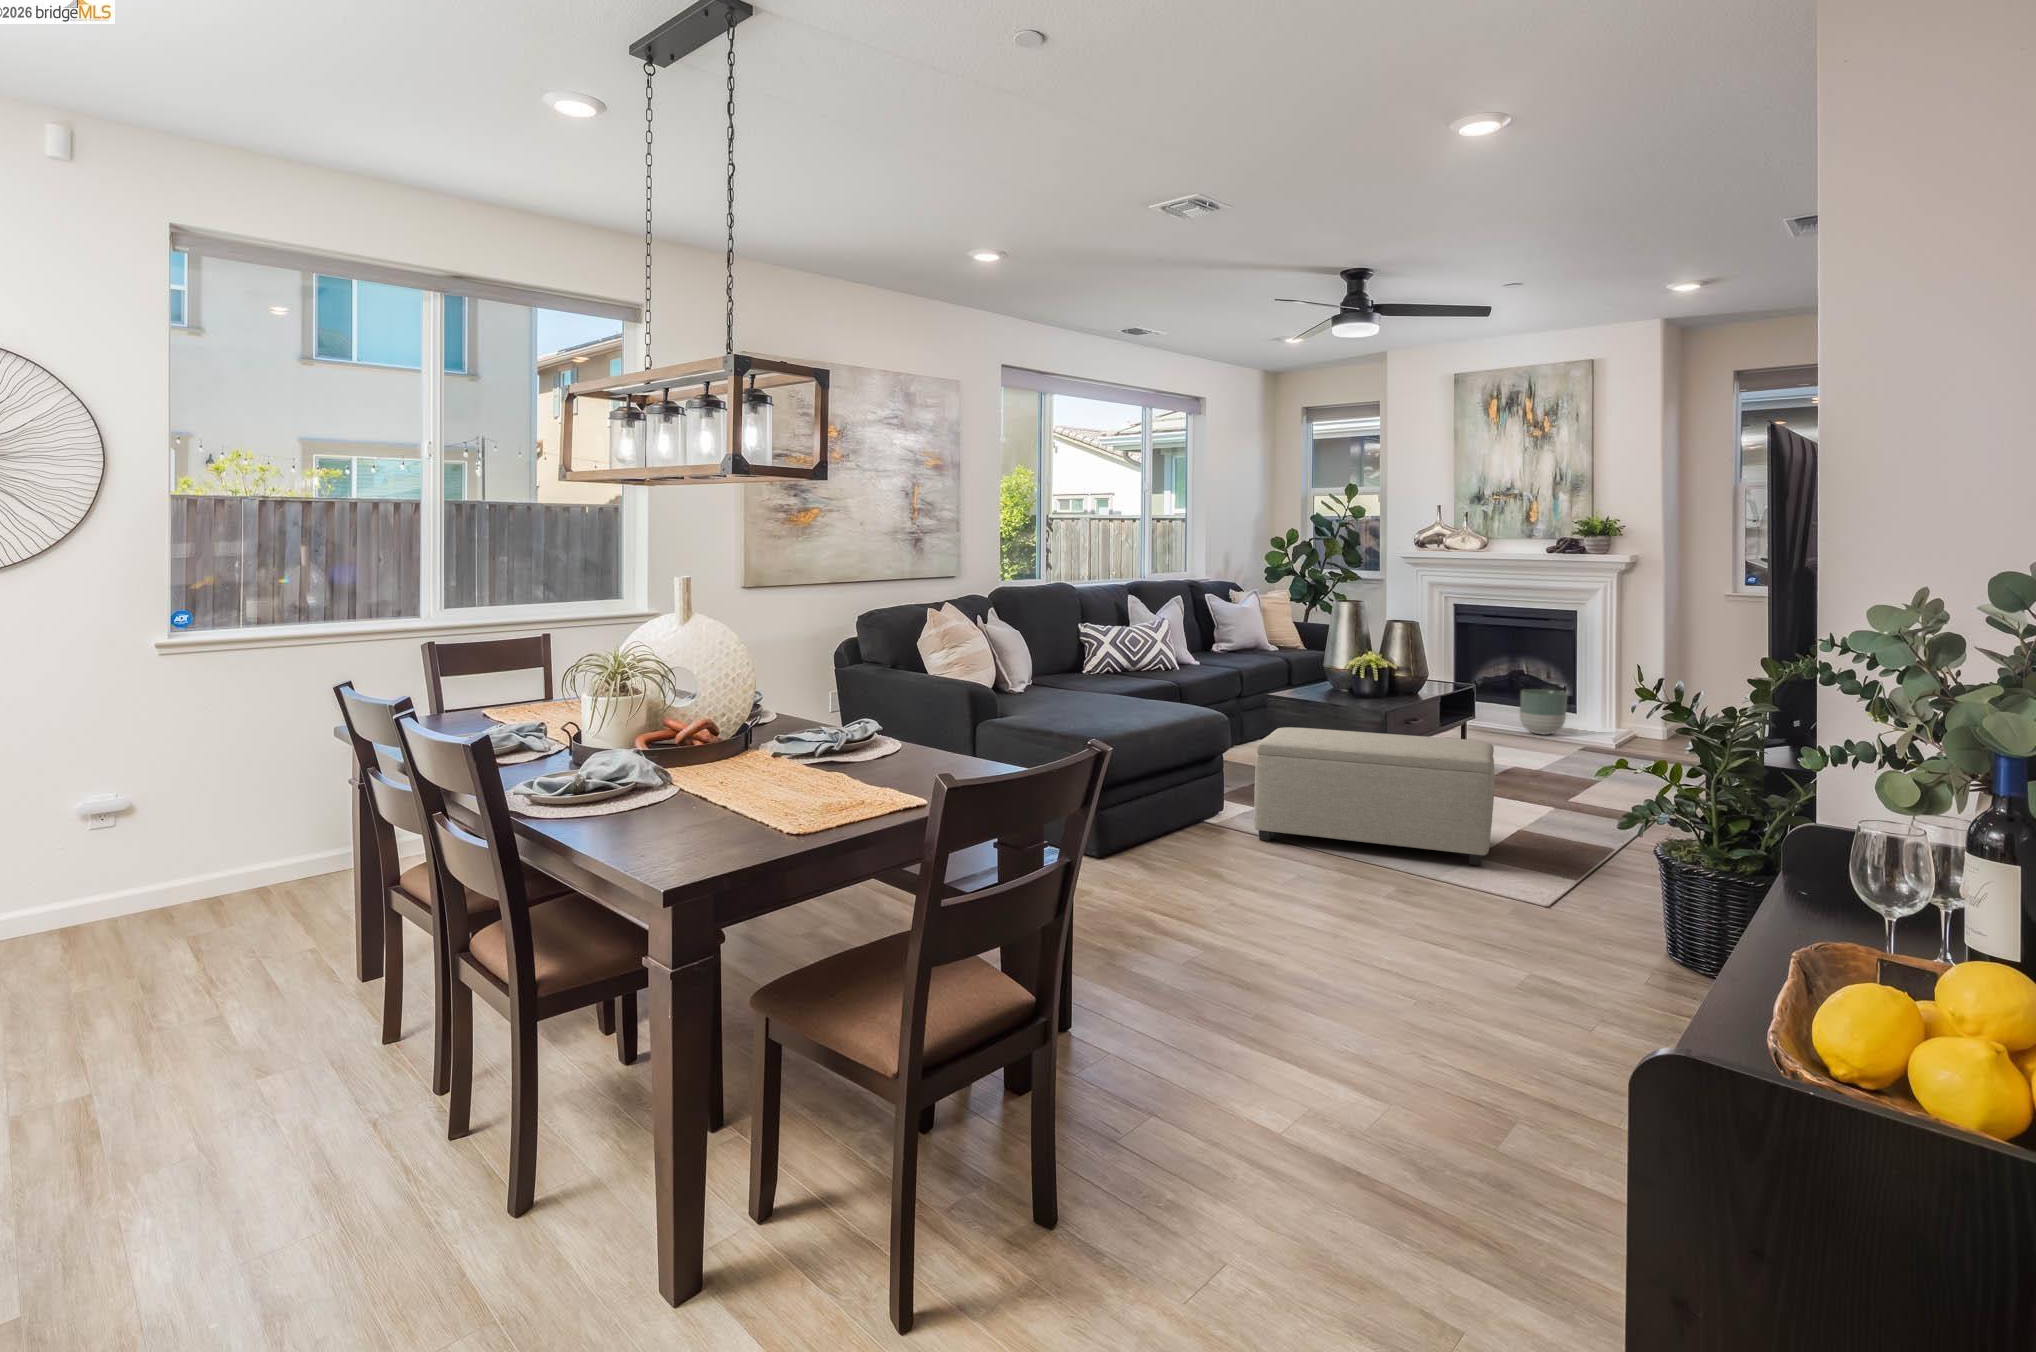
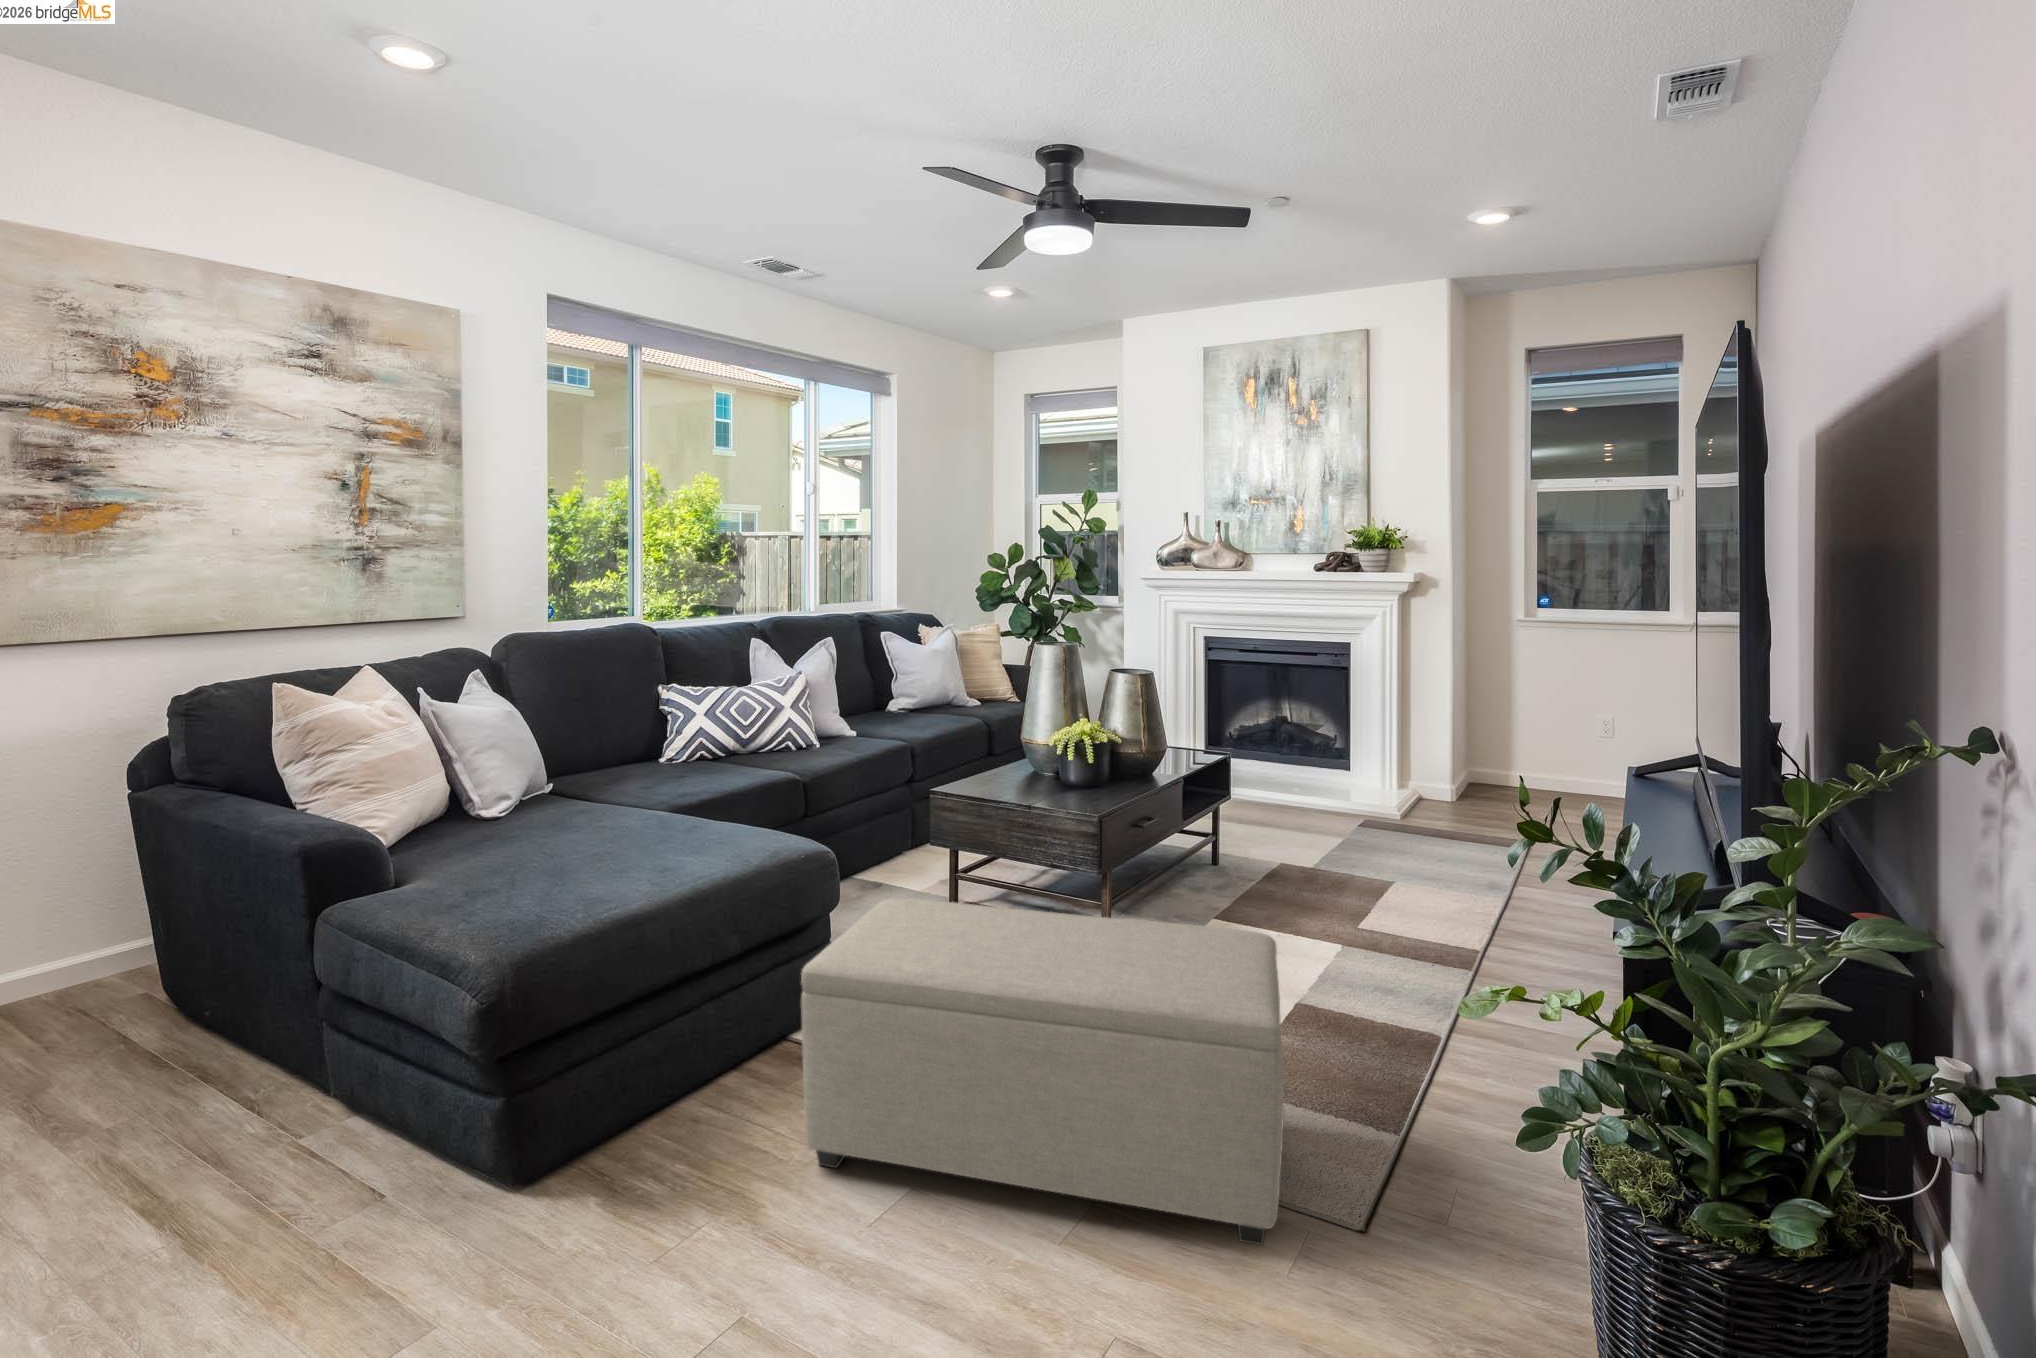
planter: present [1520,689,1568,734] -> none [1289,745,1346,805]

